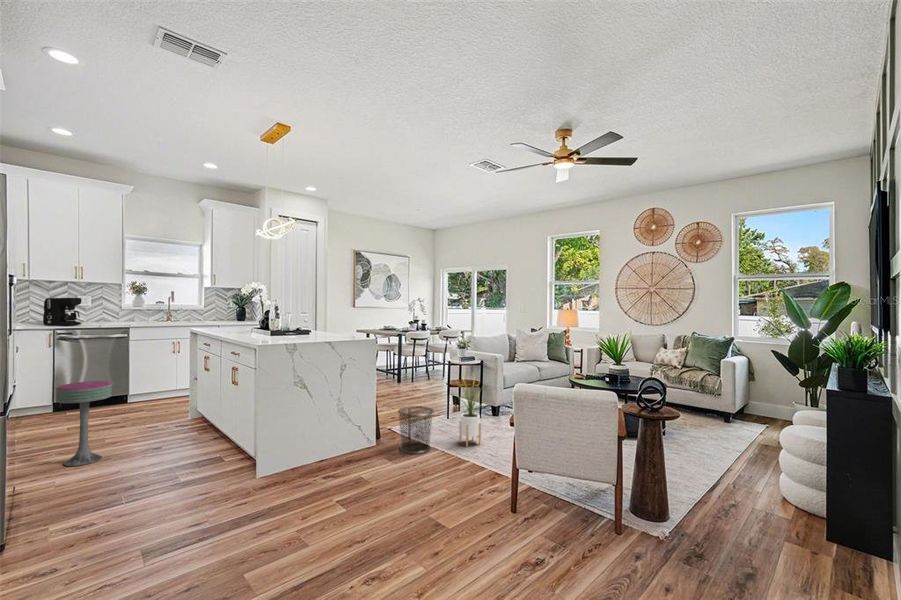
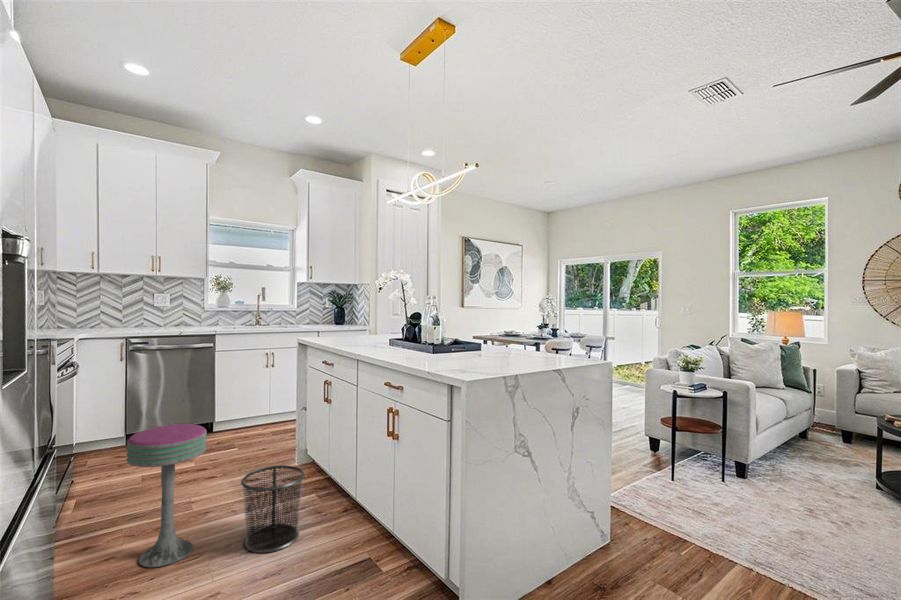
coffee maker: present [43,298,81,325] -> none [114,296,159,332]
house plant: present [457,377,481,447] -> none [738,415,824,556]
trash can: present [398,406,433,454] -> present [241,465,304,553]

